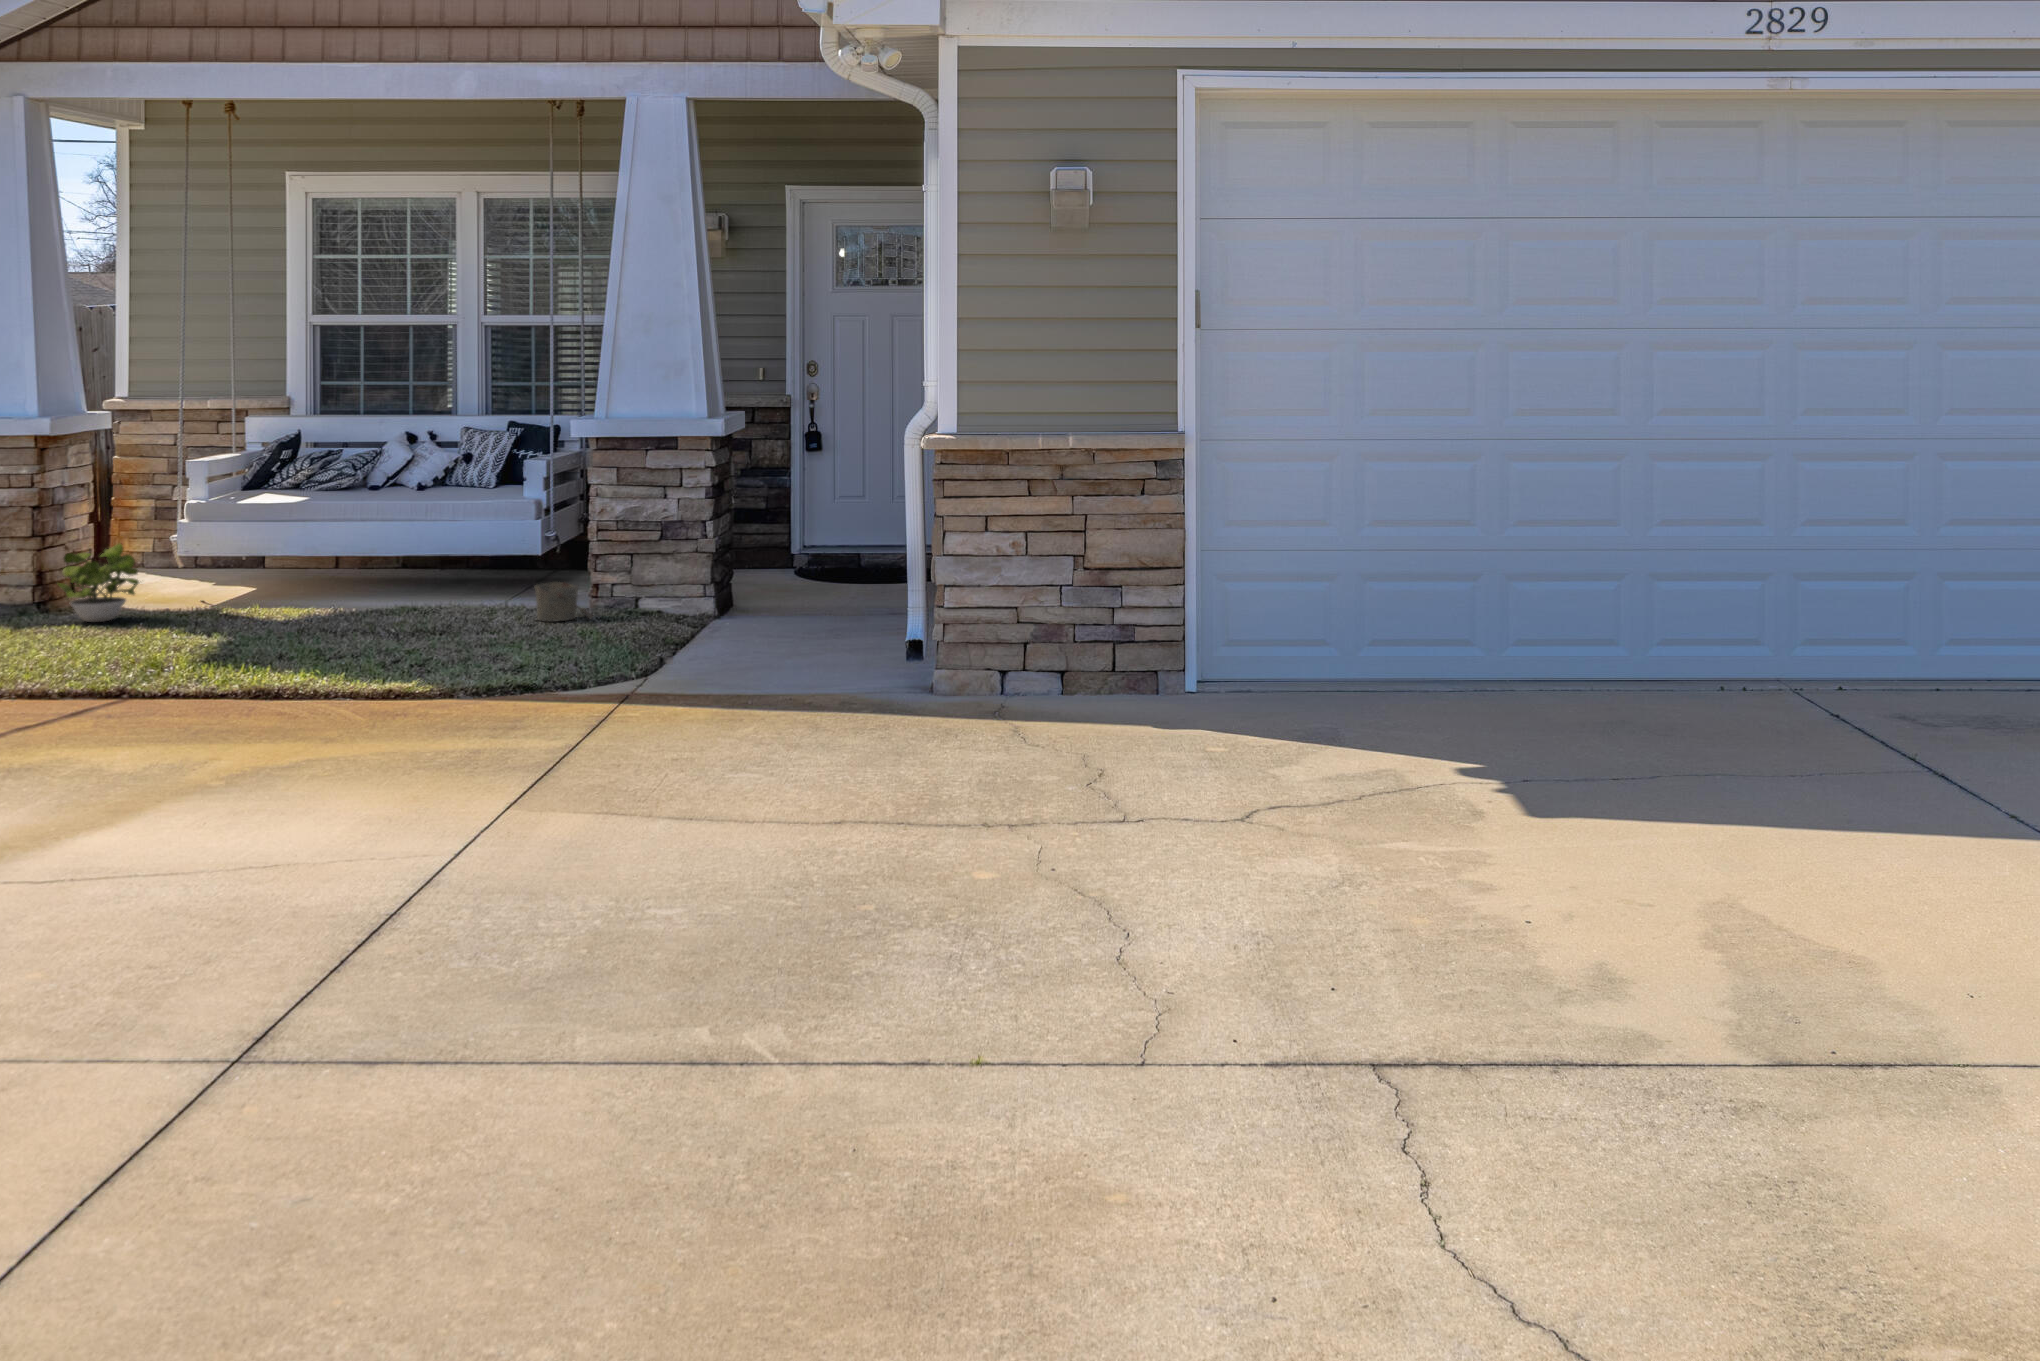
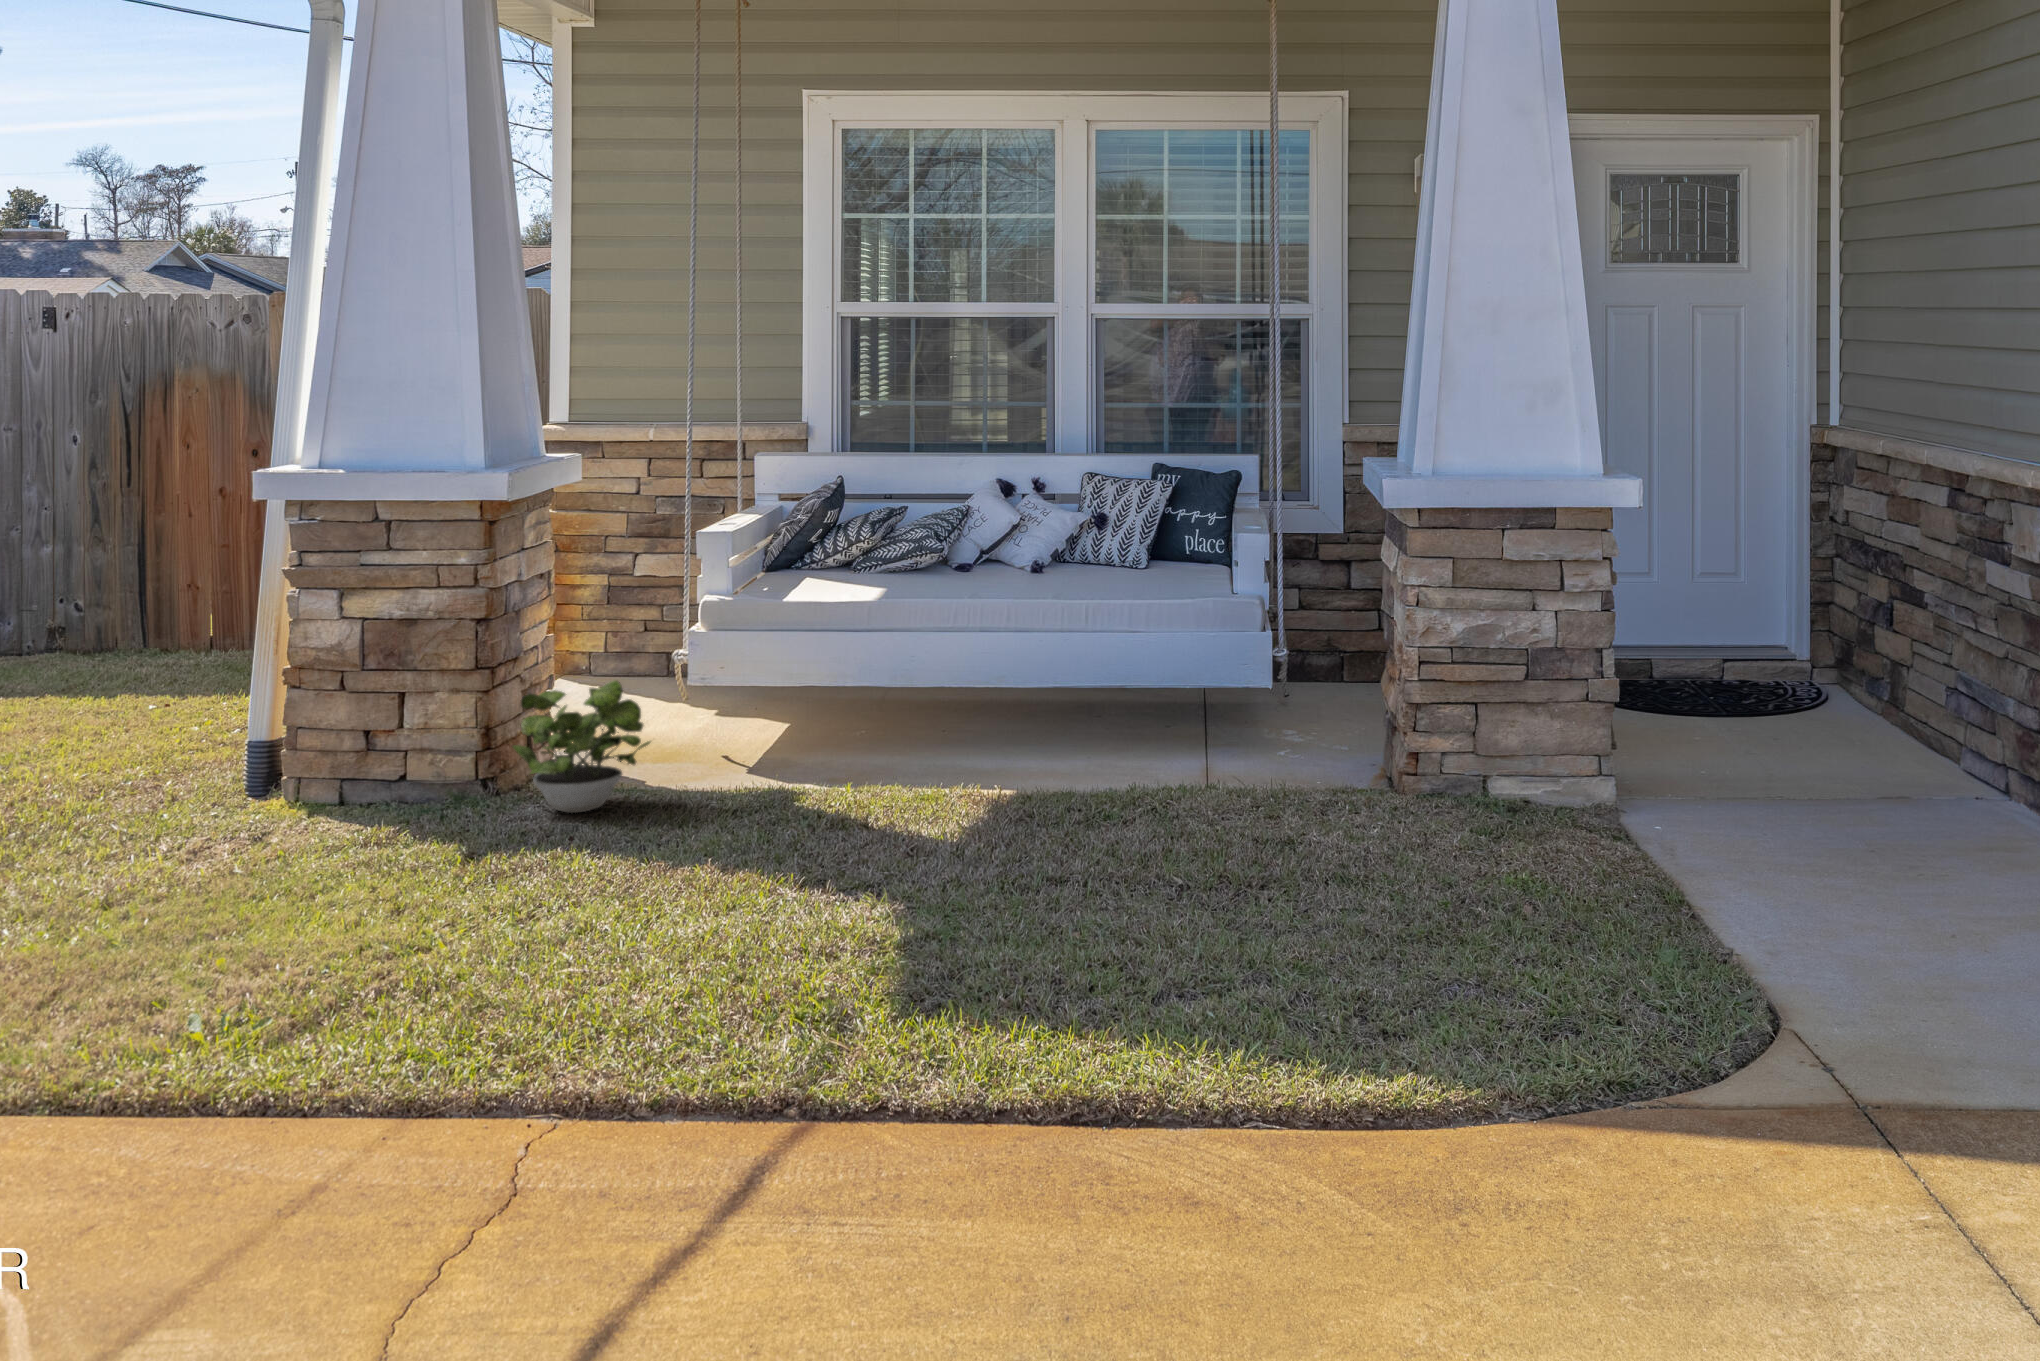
bucket: present [535,582,593,622] -> none [1306,750,1412,824]

